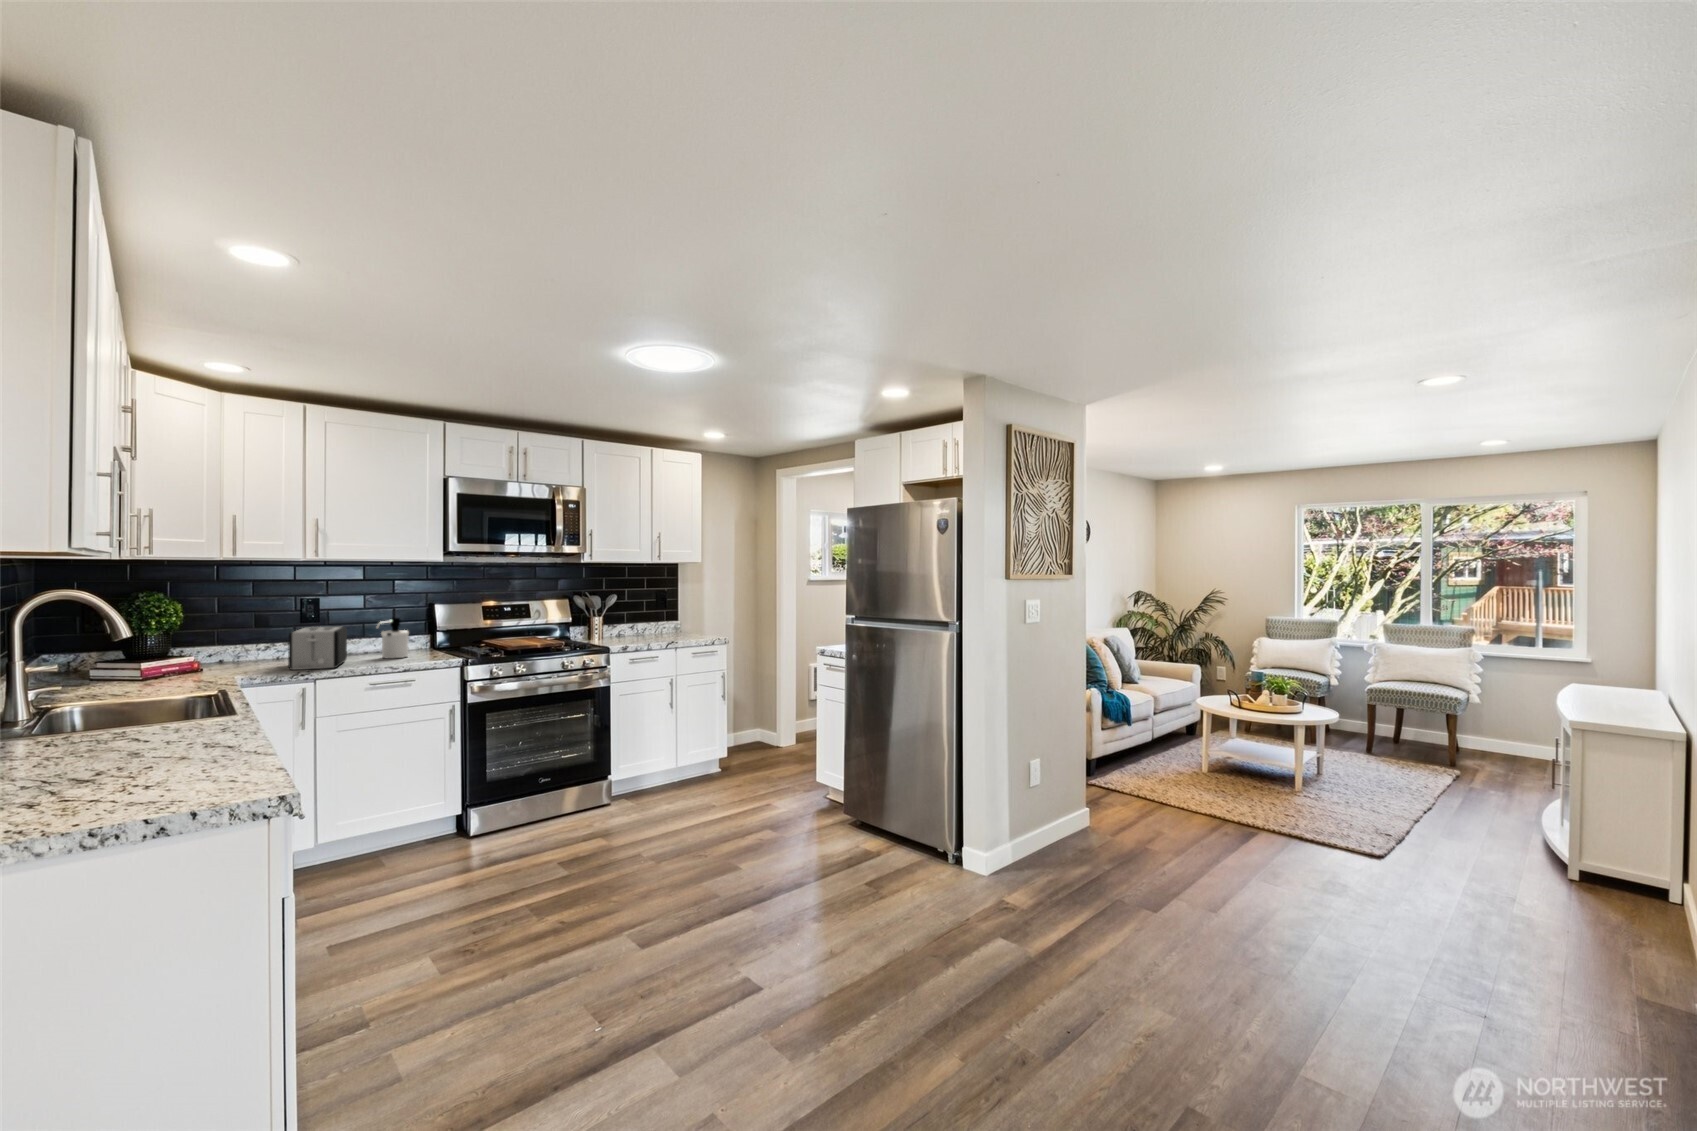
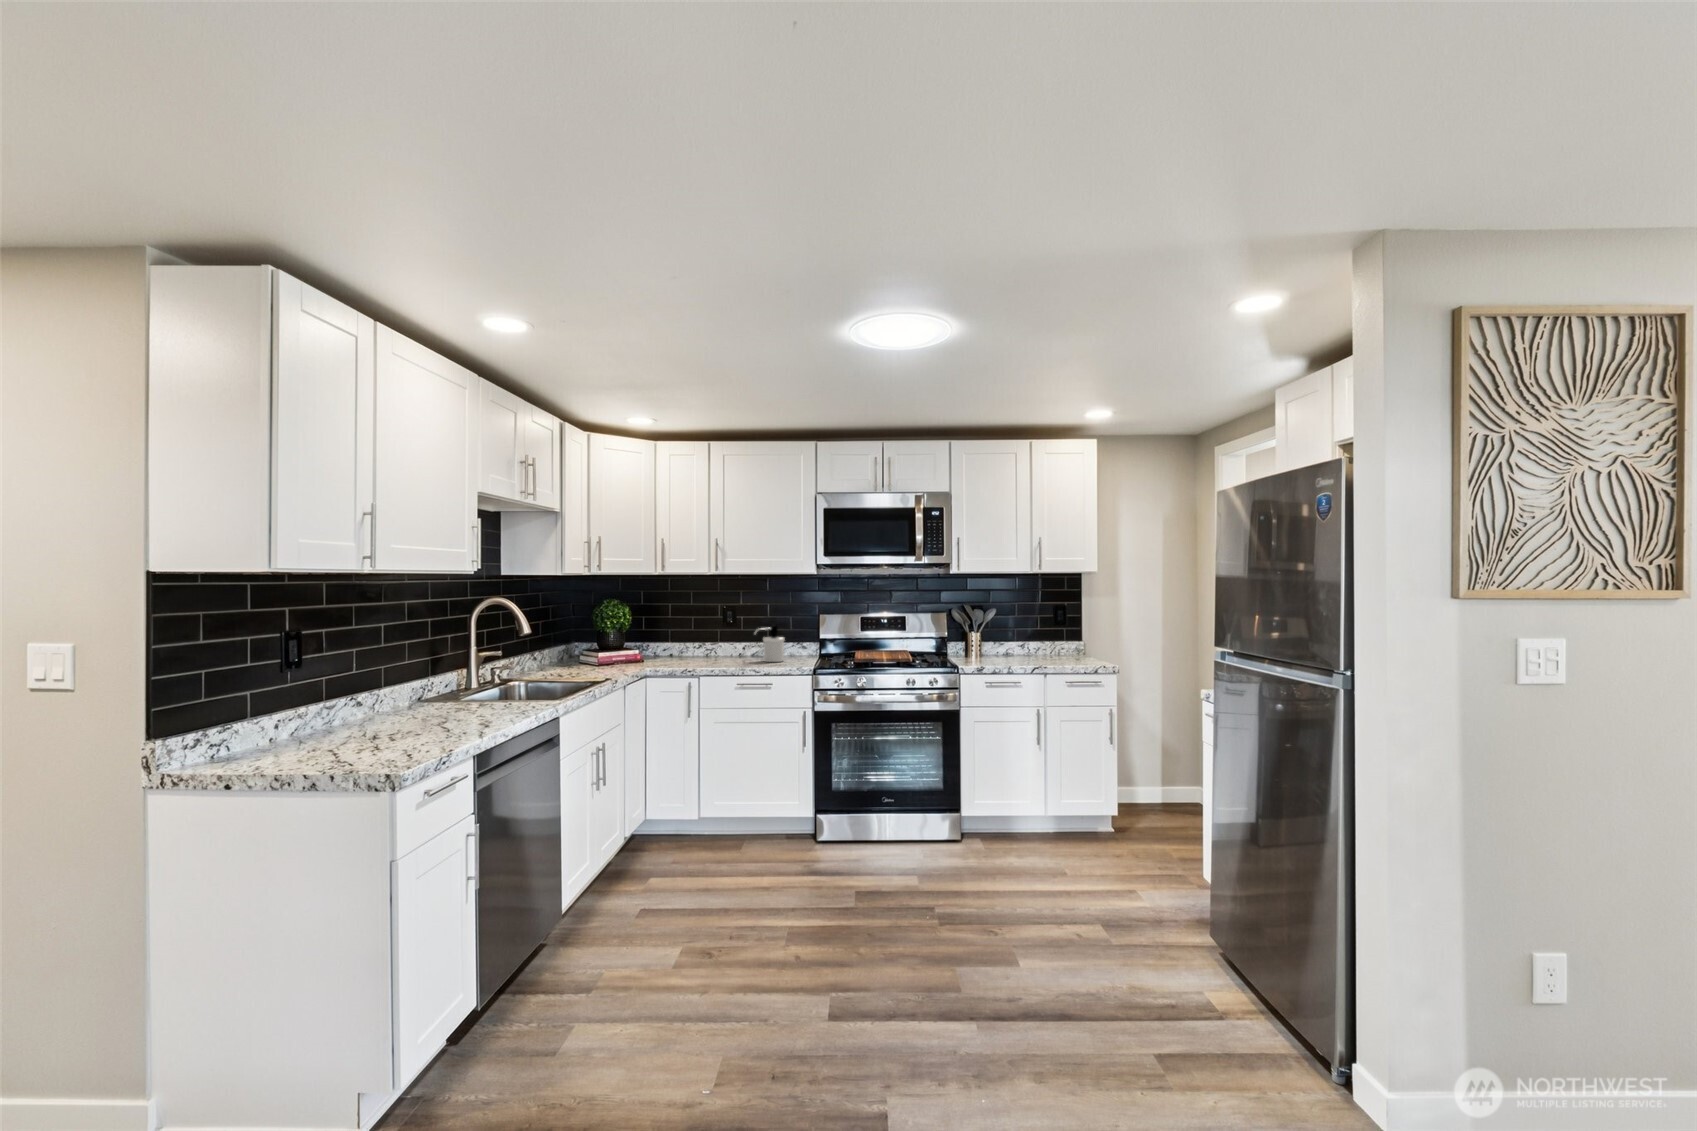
toaster: present [288,627,347,670] -> none [680,631,733,667]

